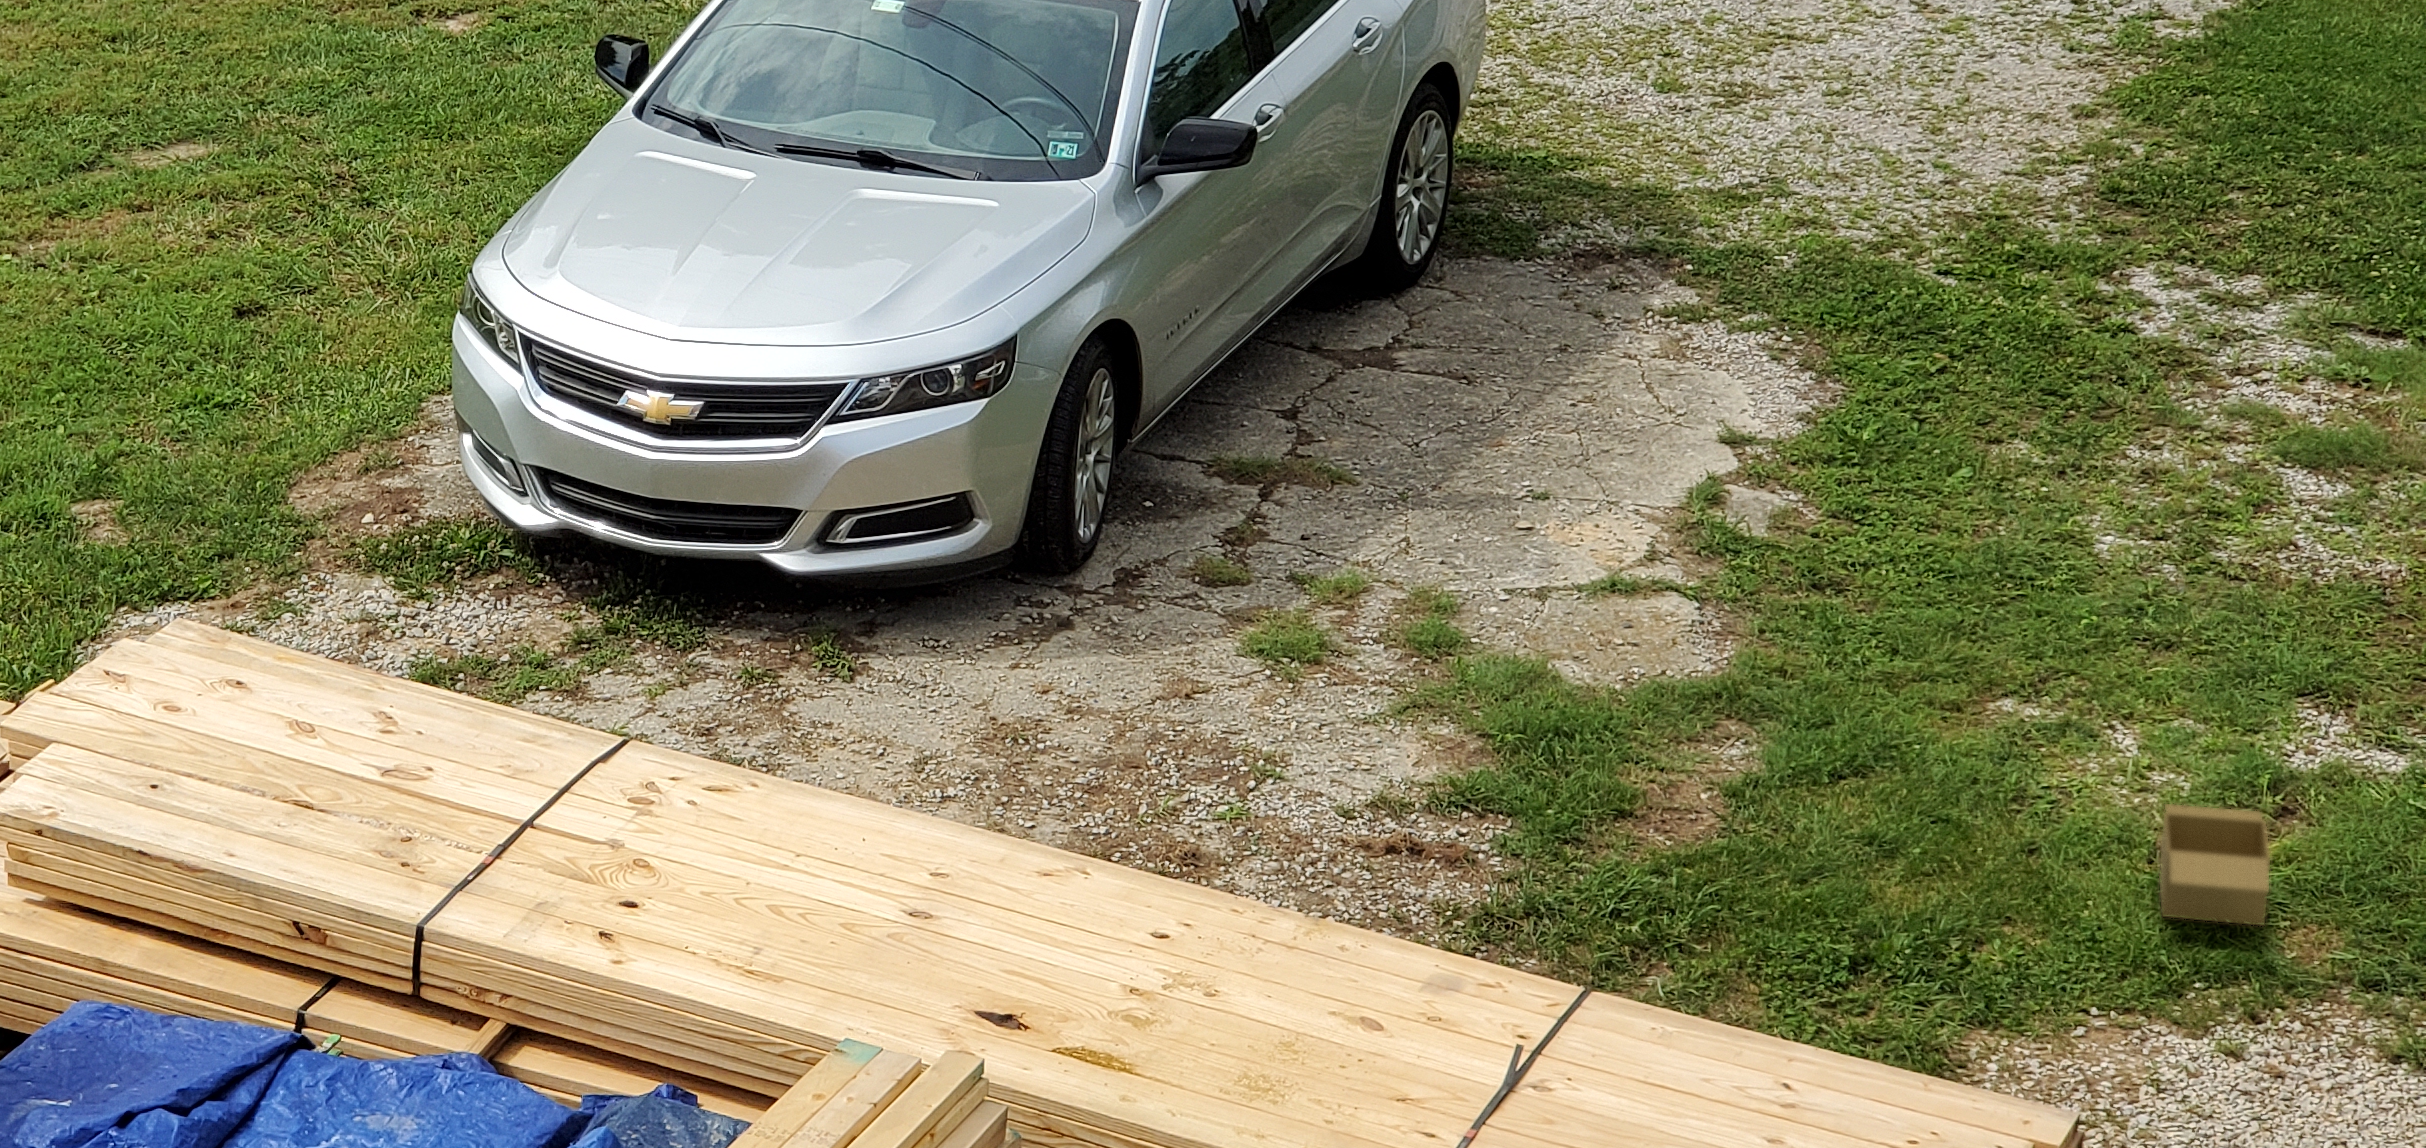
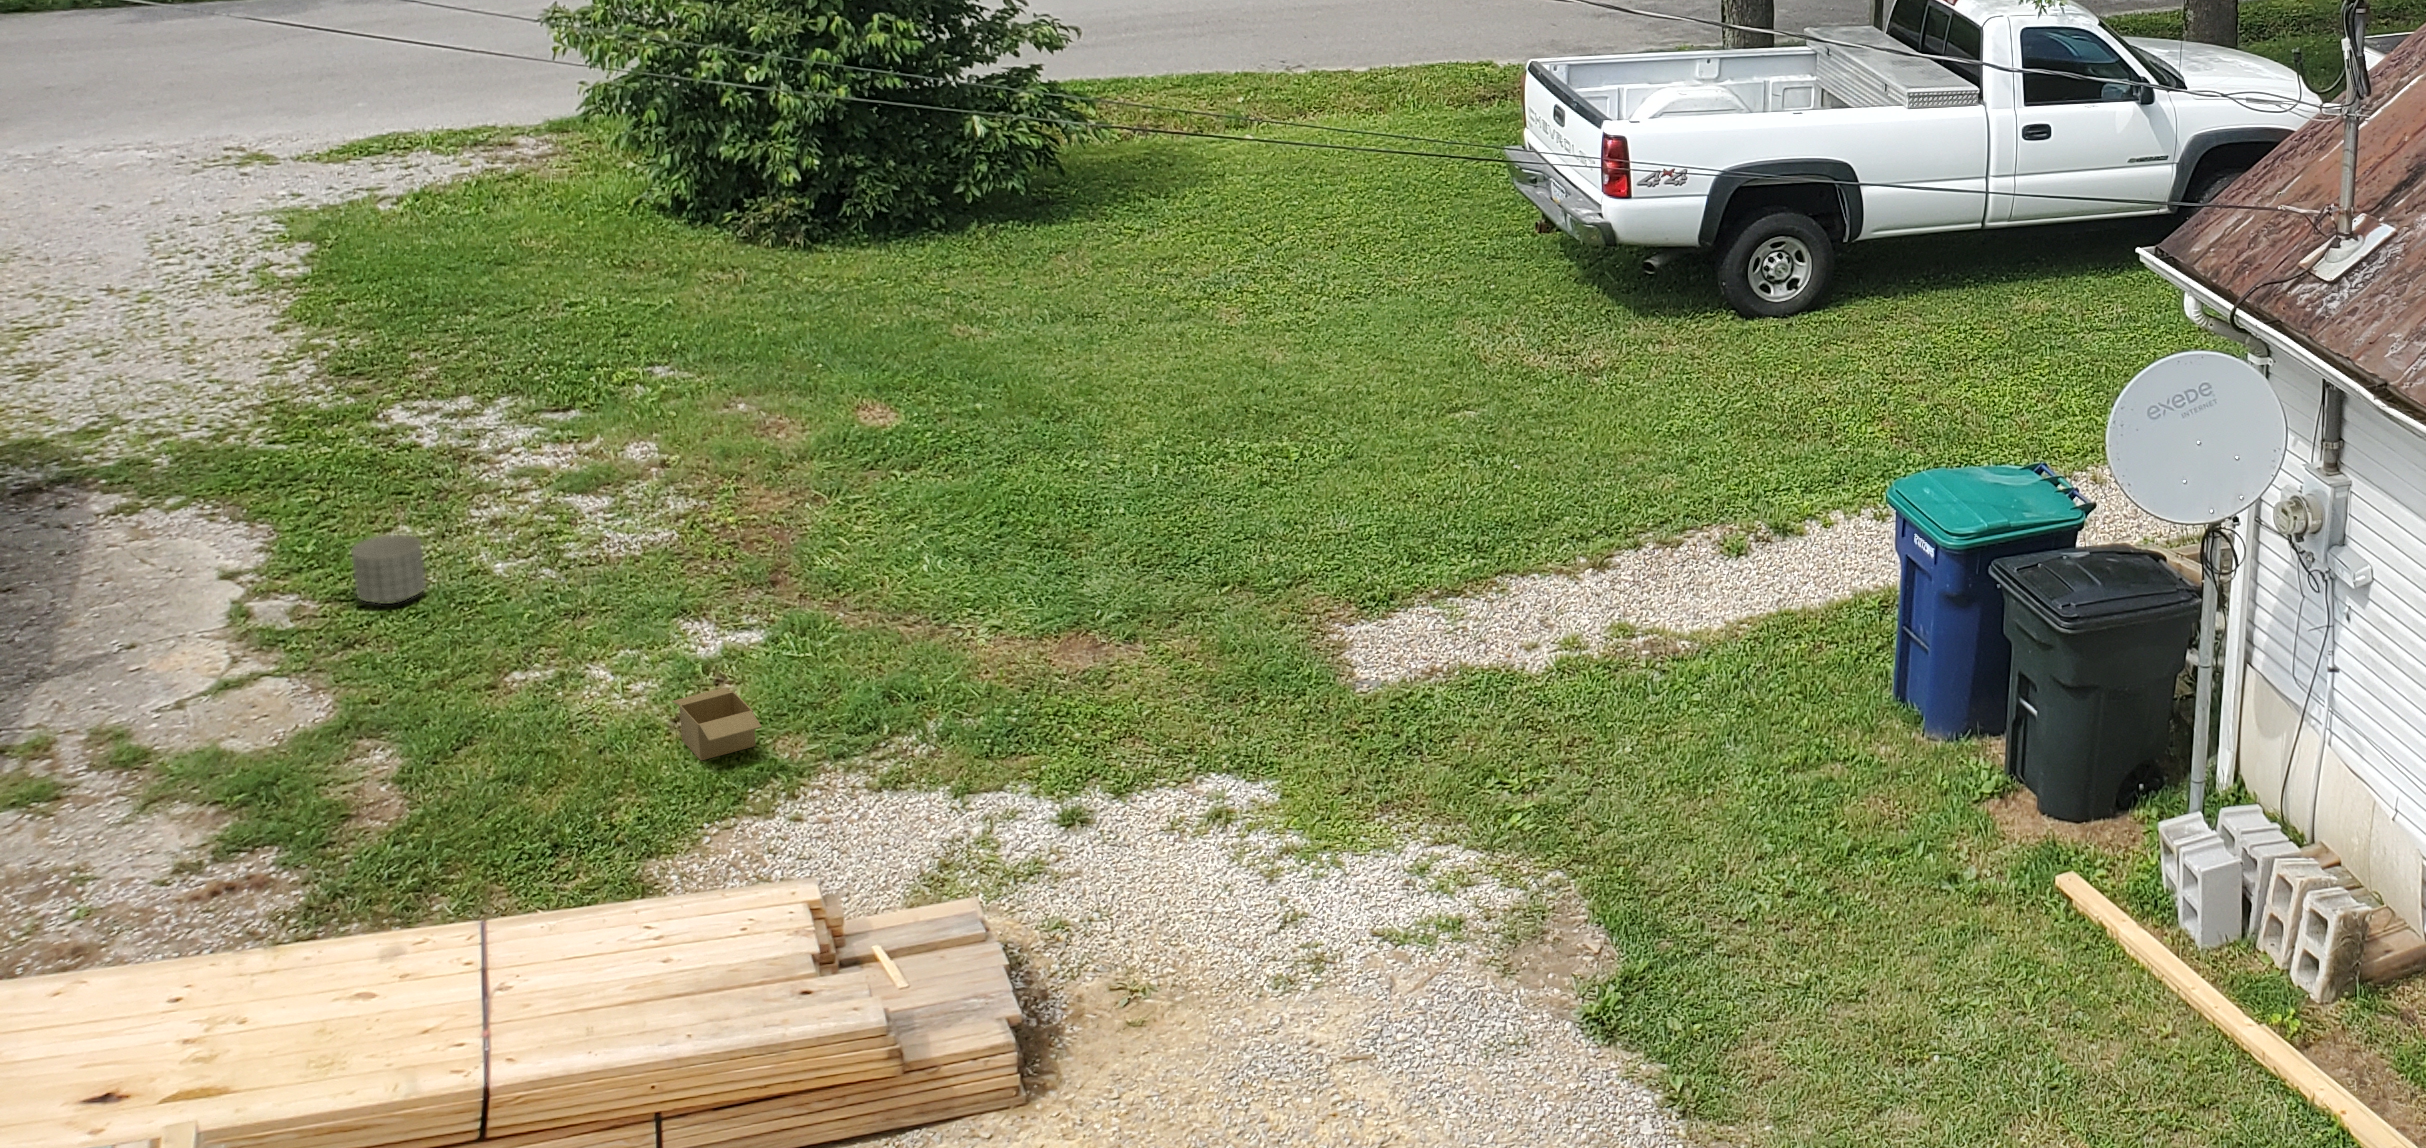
planter: none [1873,434,1981,545] -> present [352,535,426,604]

